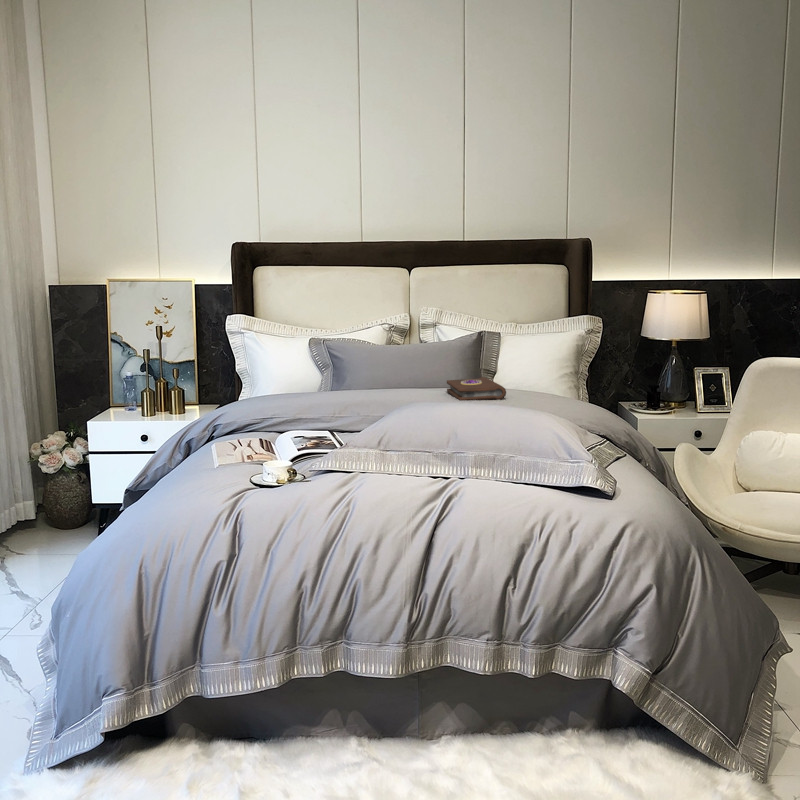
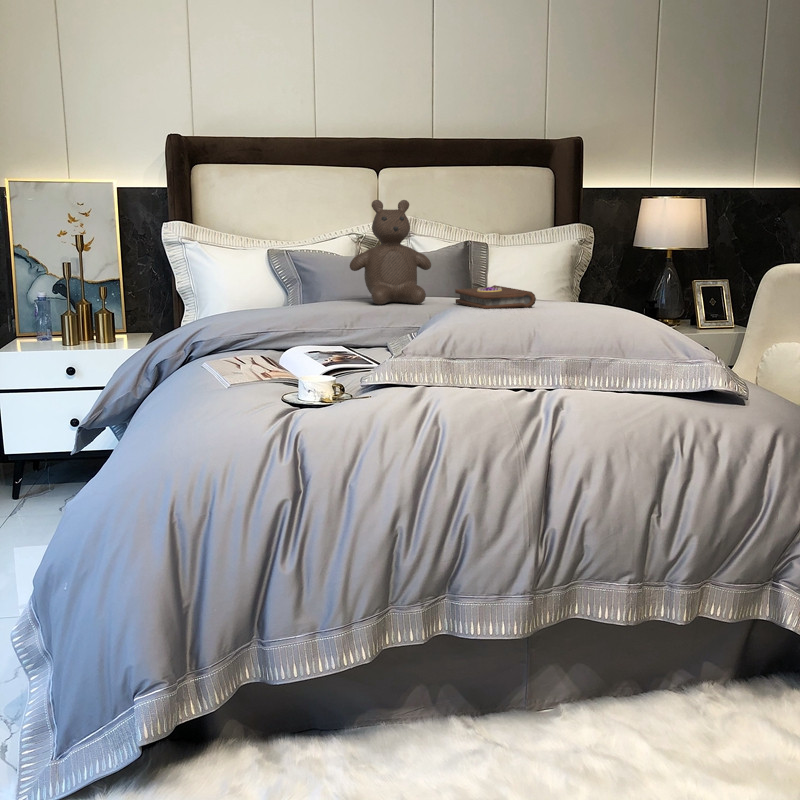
teddy bear: none [363,303,433,392] -> present [350,200,431,305]

